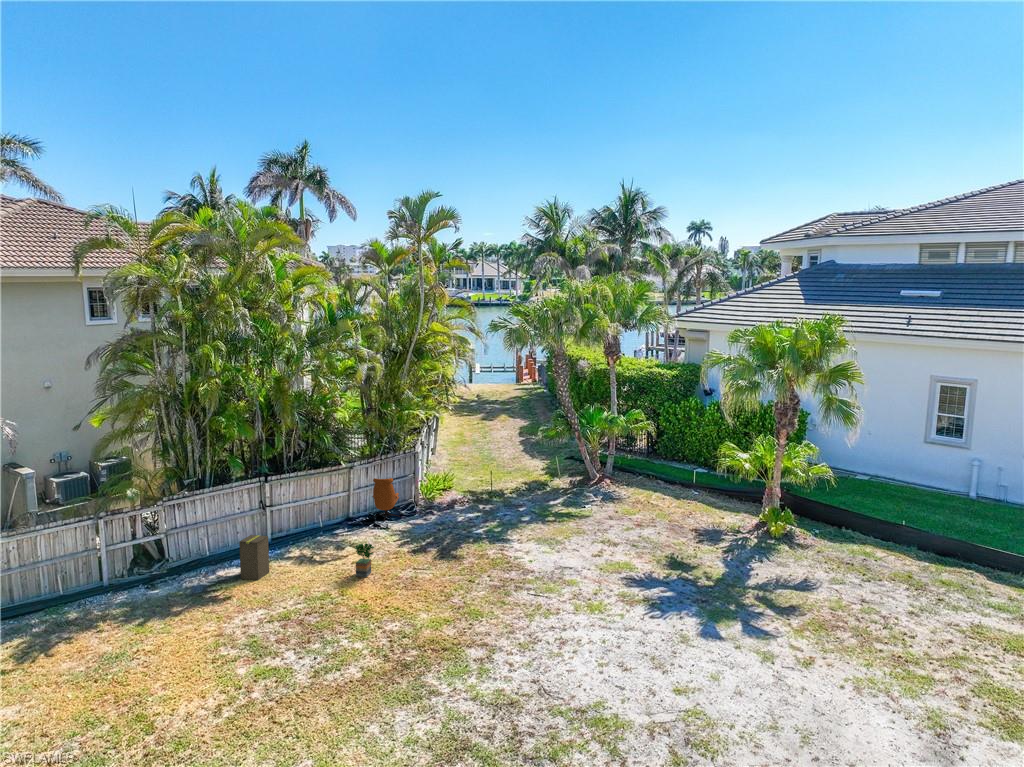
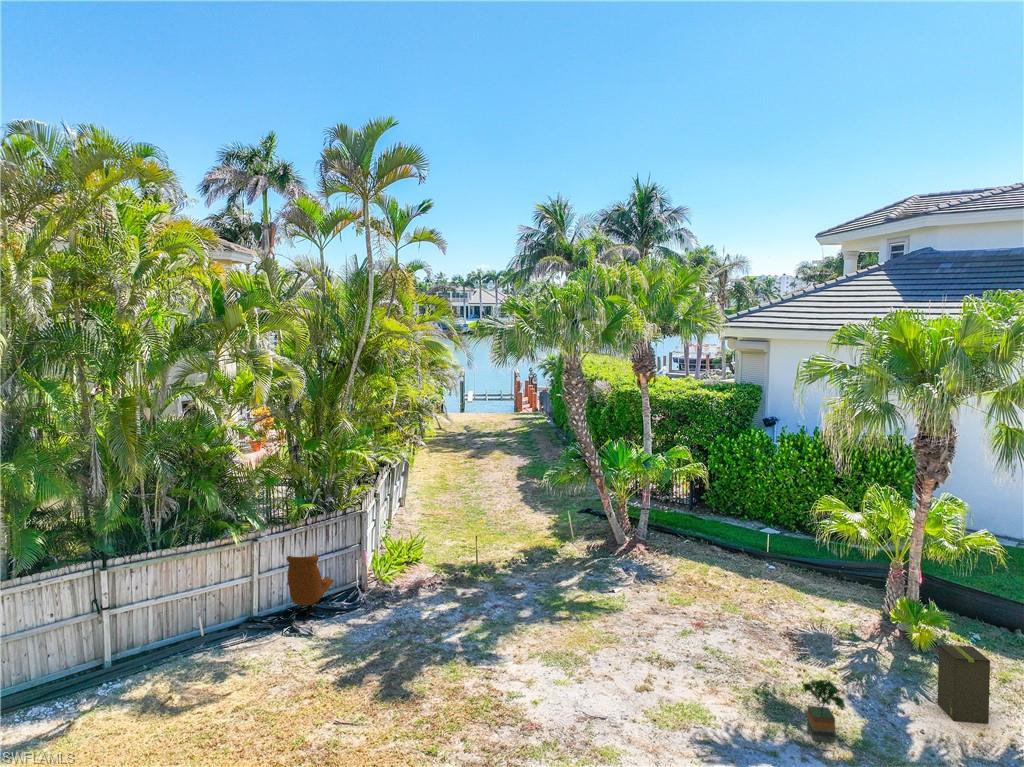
cardboard box: present [239,535,269,580] -> present [938,644,990,724]
potted tree: present [355,543,374,577] -> present [803,680,845,742]

